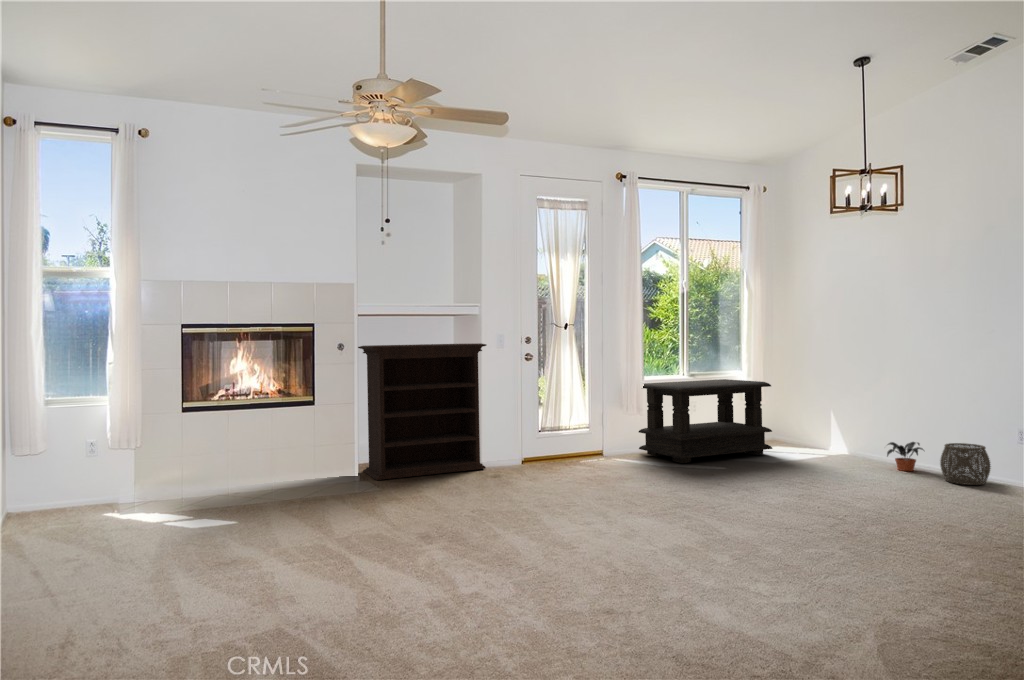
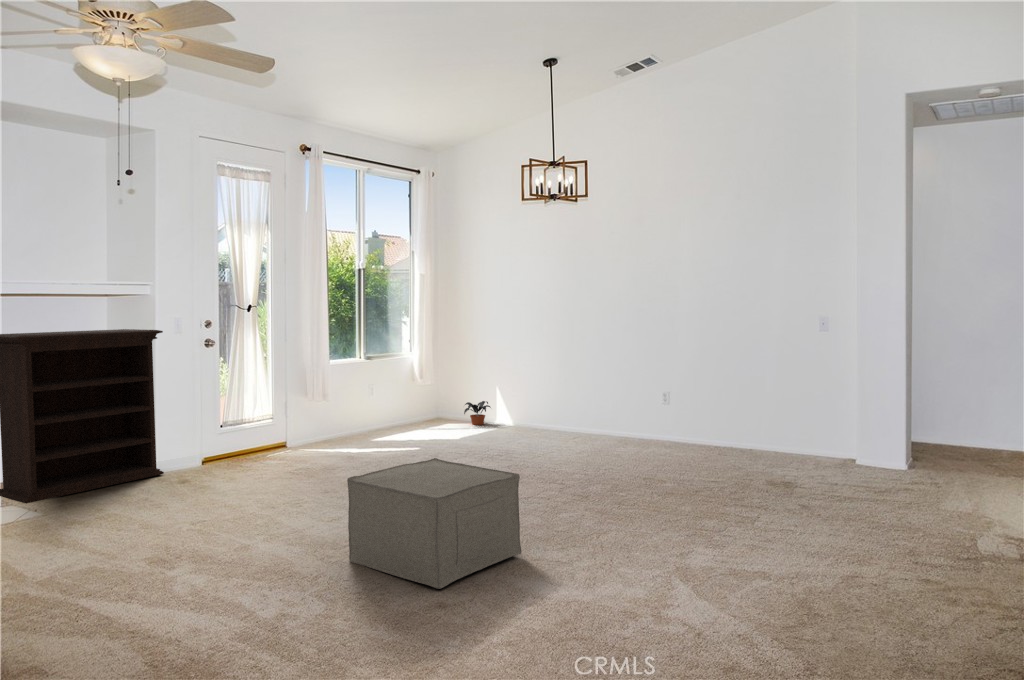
coffee table: present [639,379,772,463] -> none [322,360,449,447]
potted plant: present [887,442,923,471] -> present [464,401,491,425]
woven basket: present [940,443,991,485] -> none [589,410,625,445]
ottoman: none [583,471,766,605] -> present [347,458,521,589]

